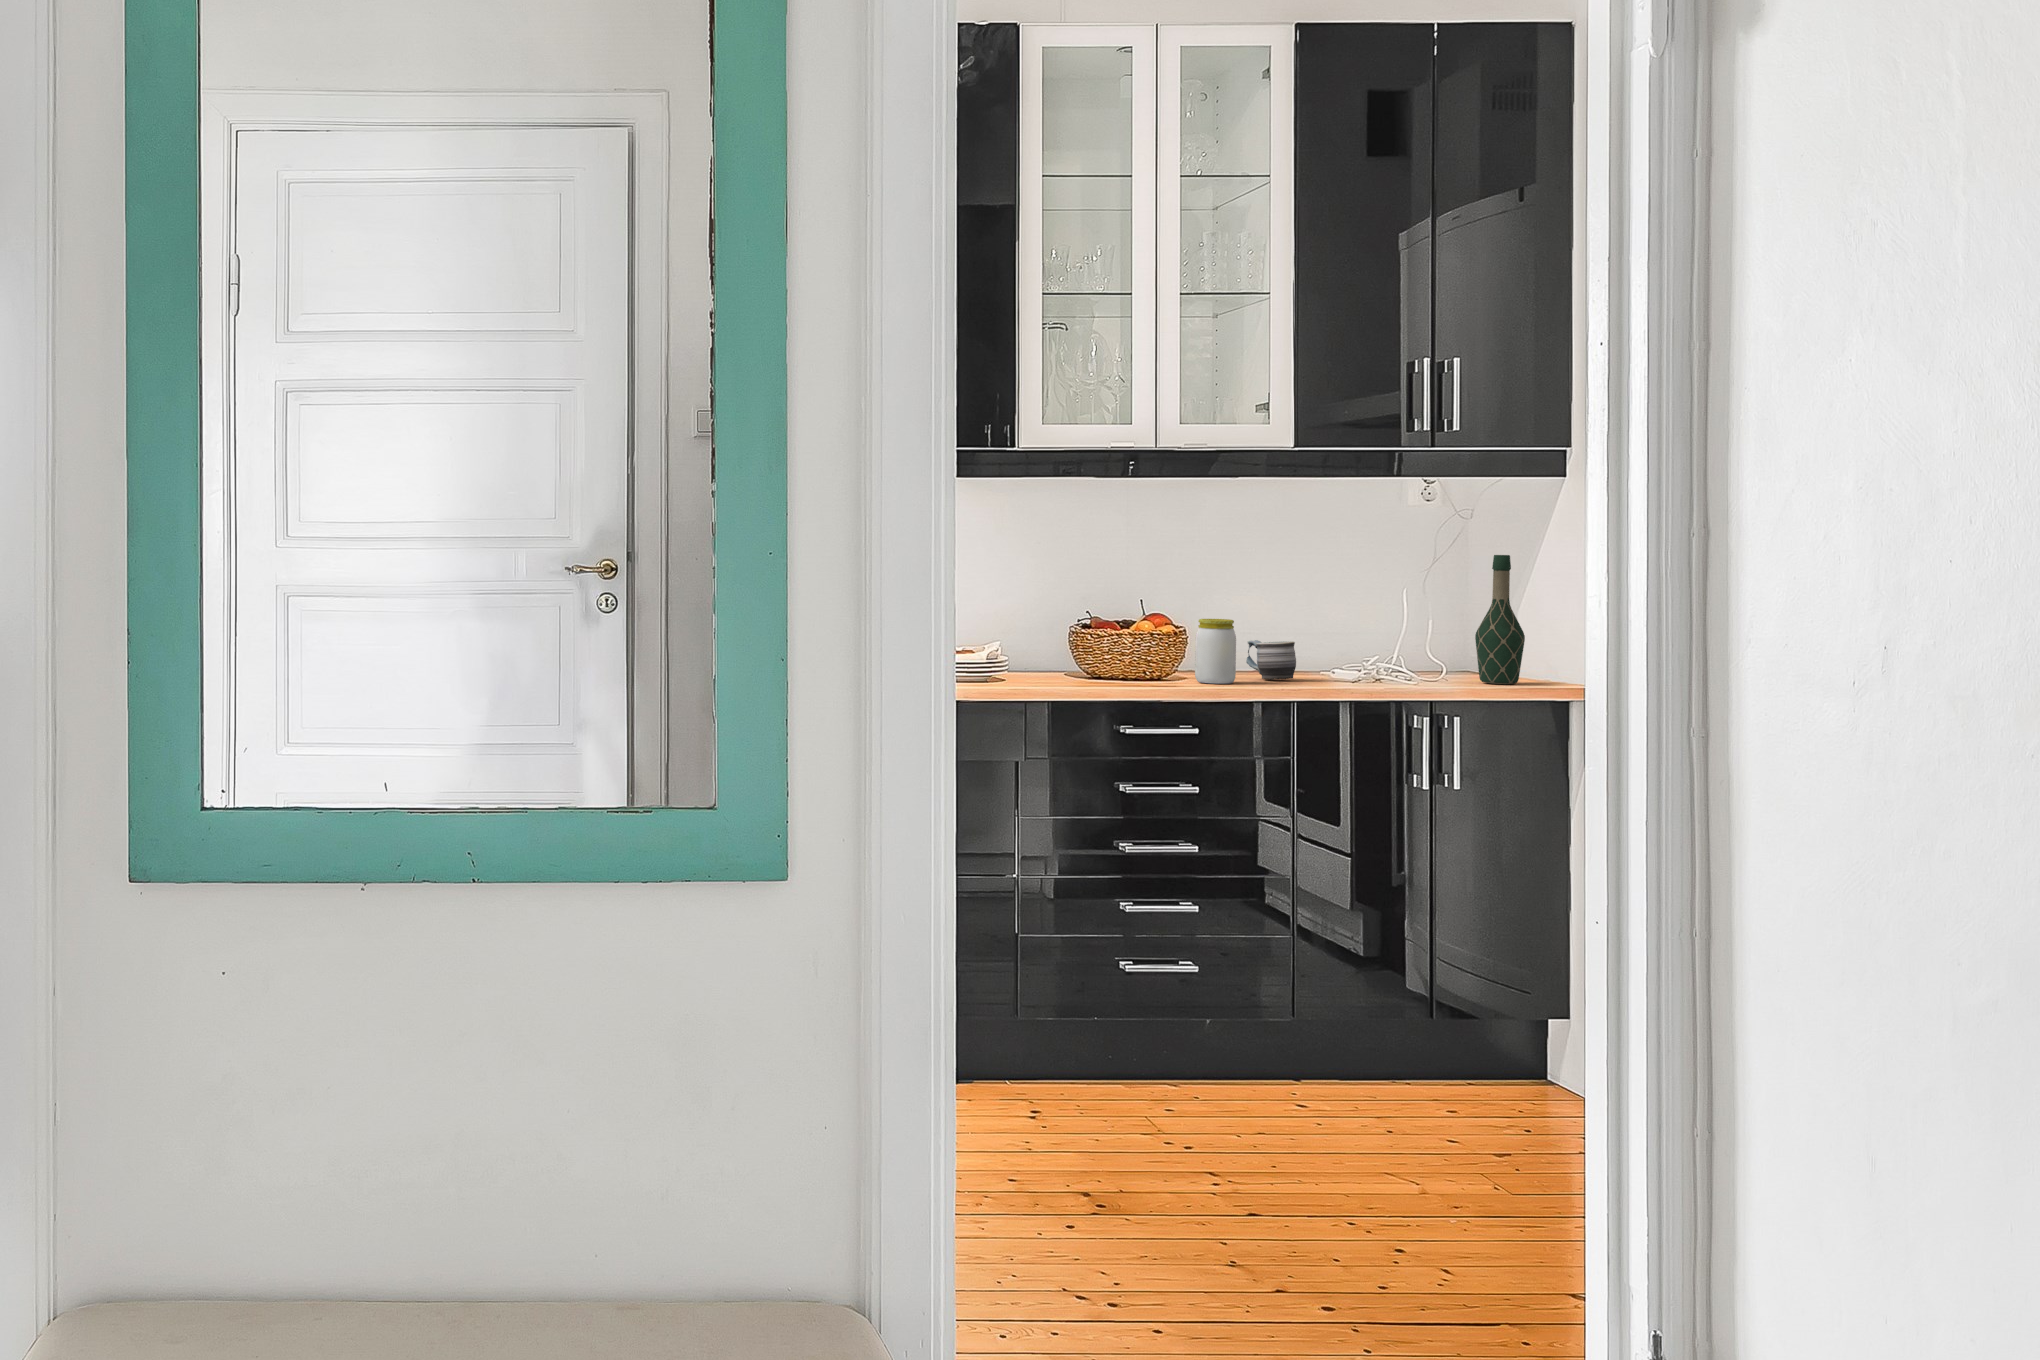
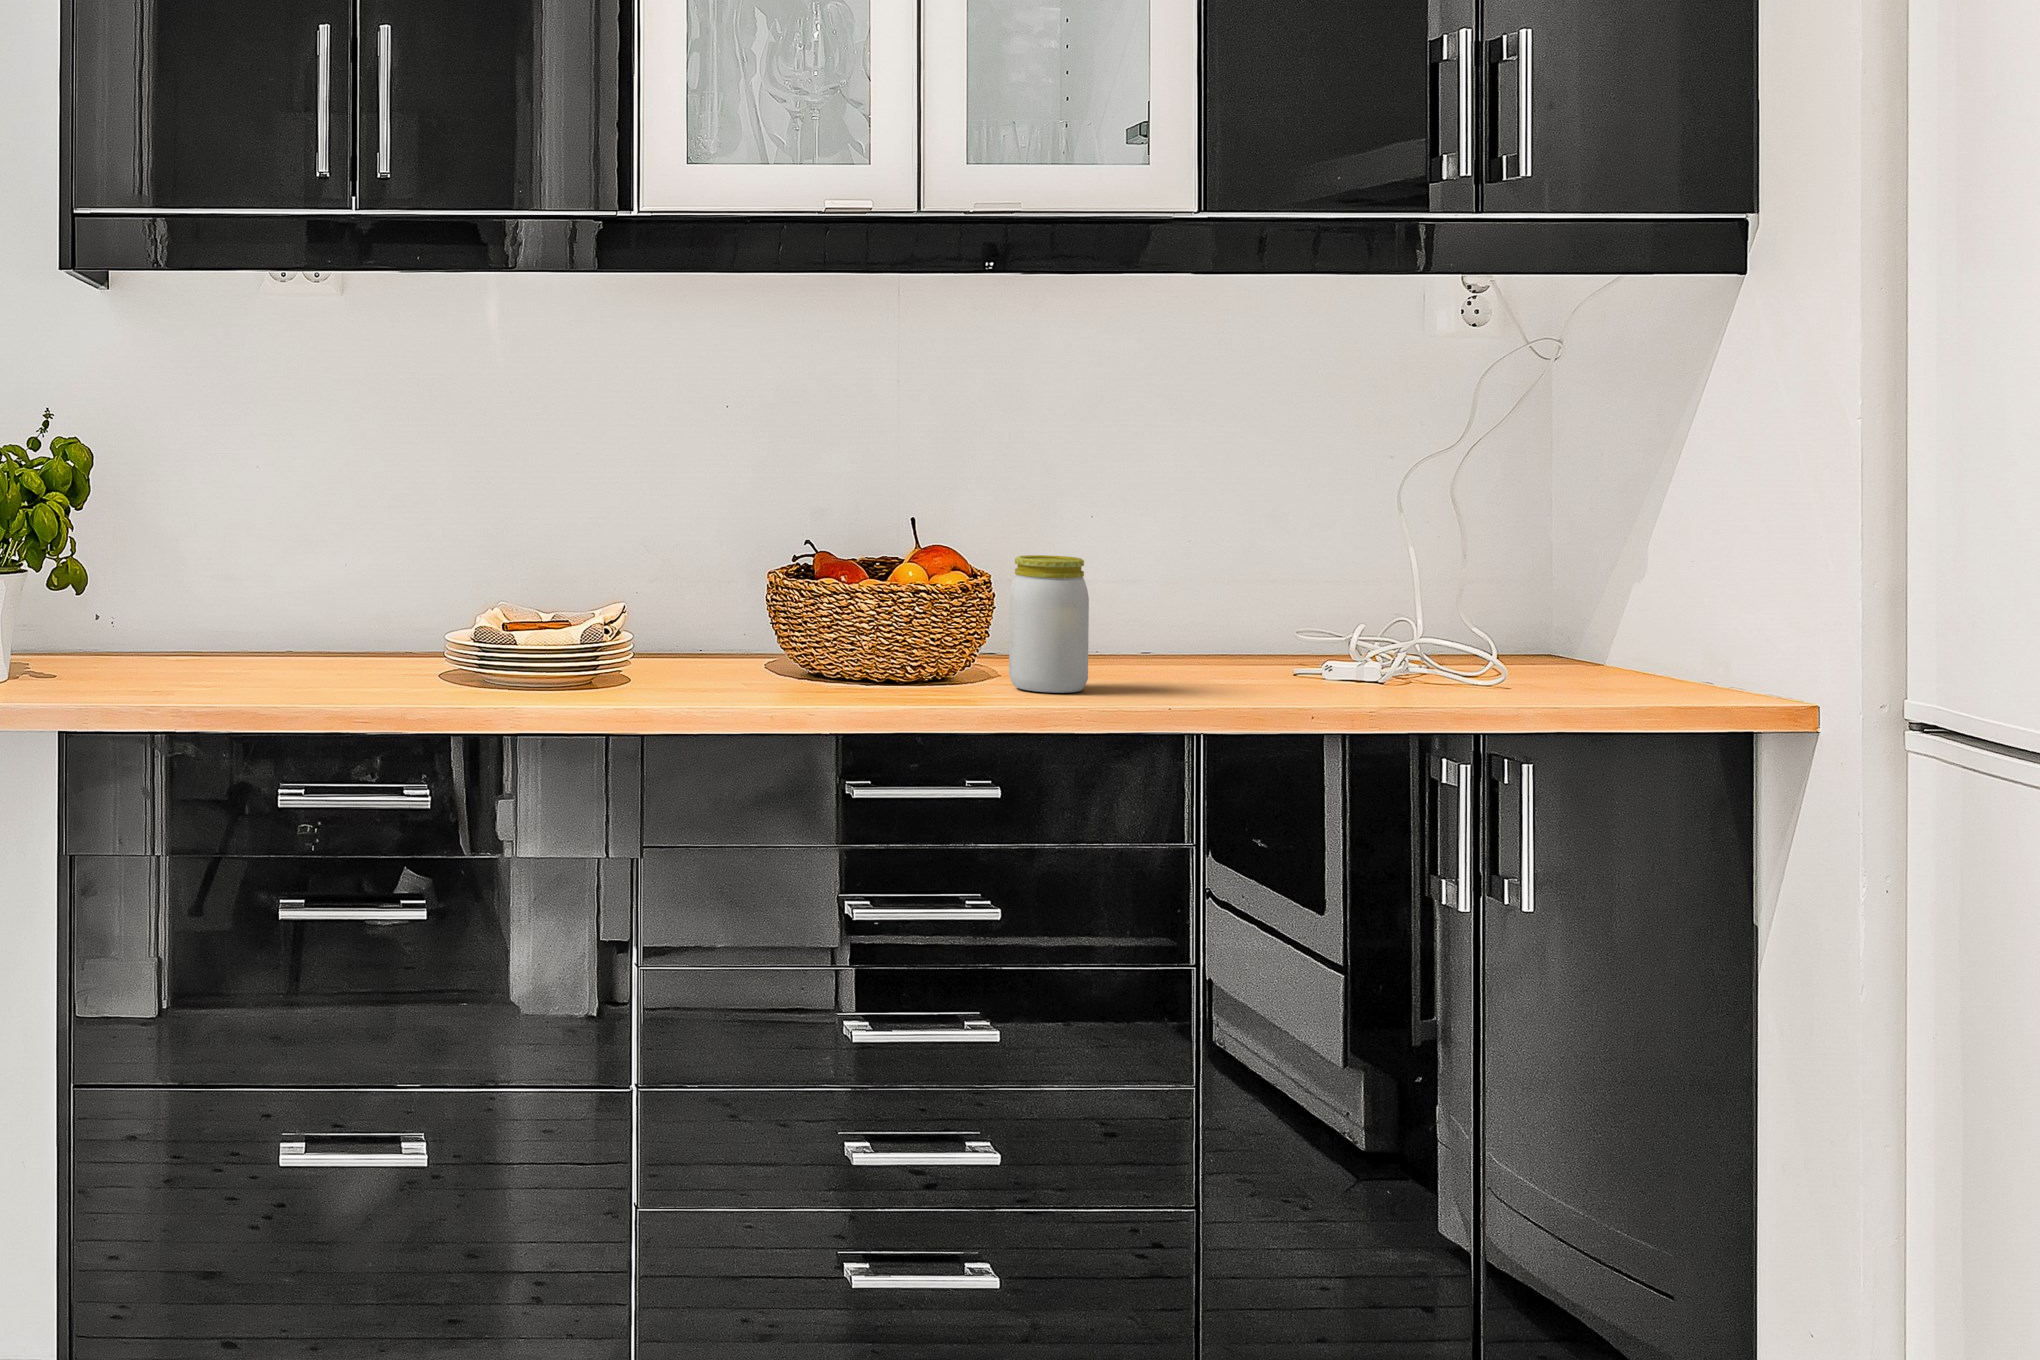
wine bottle: present [1475,555,1525,684] -> none [1563,427,1663,694]
mug: present [1246,640,1296,680] -> none [1117,597,1211,680]

